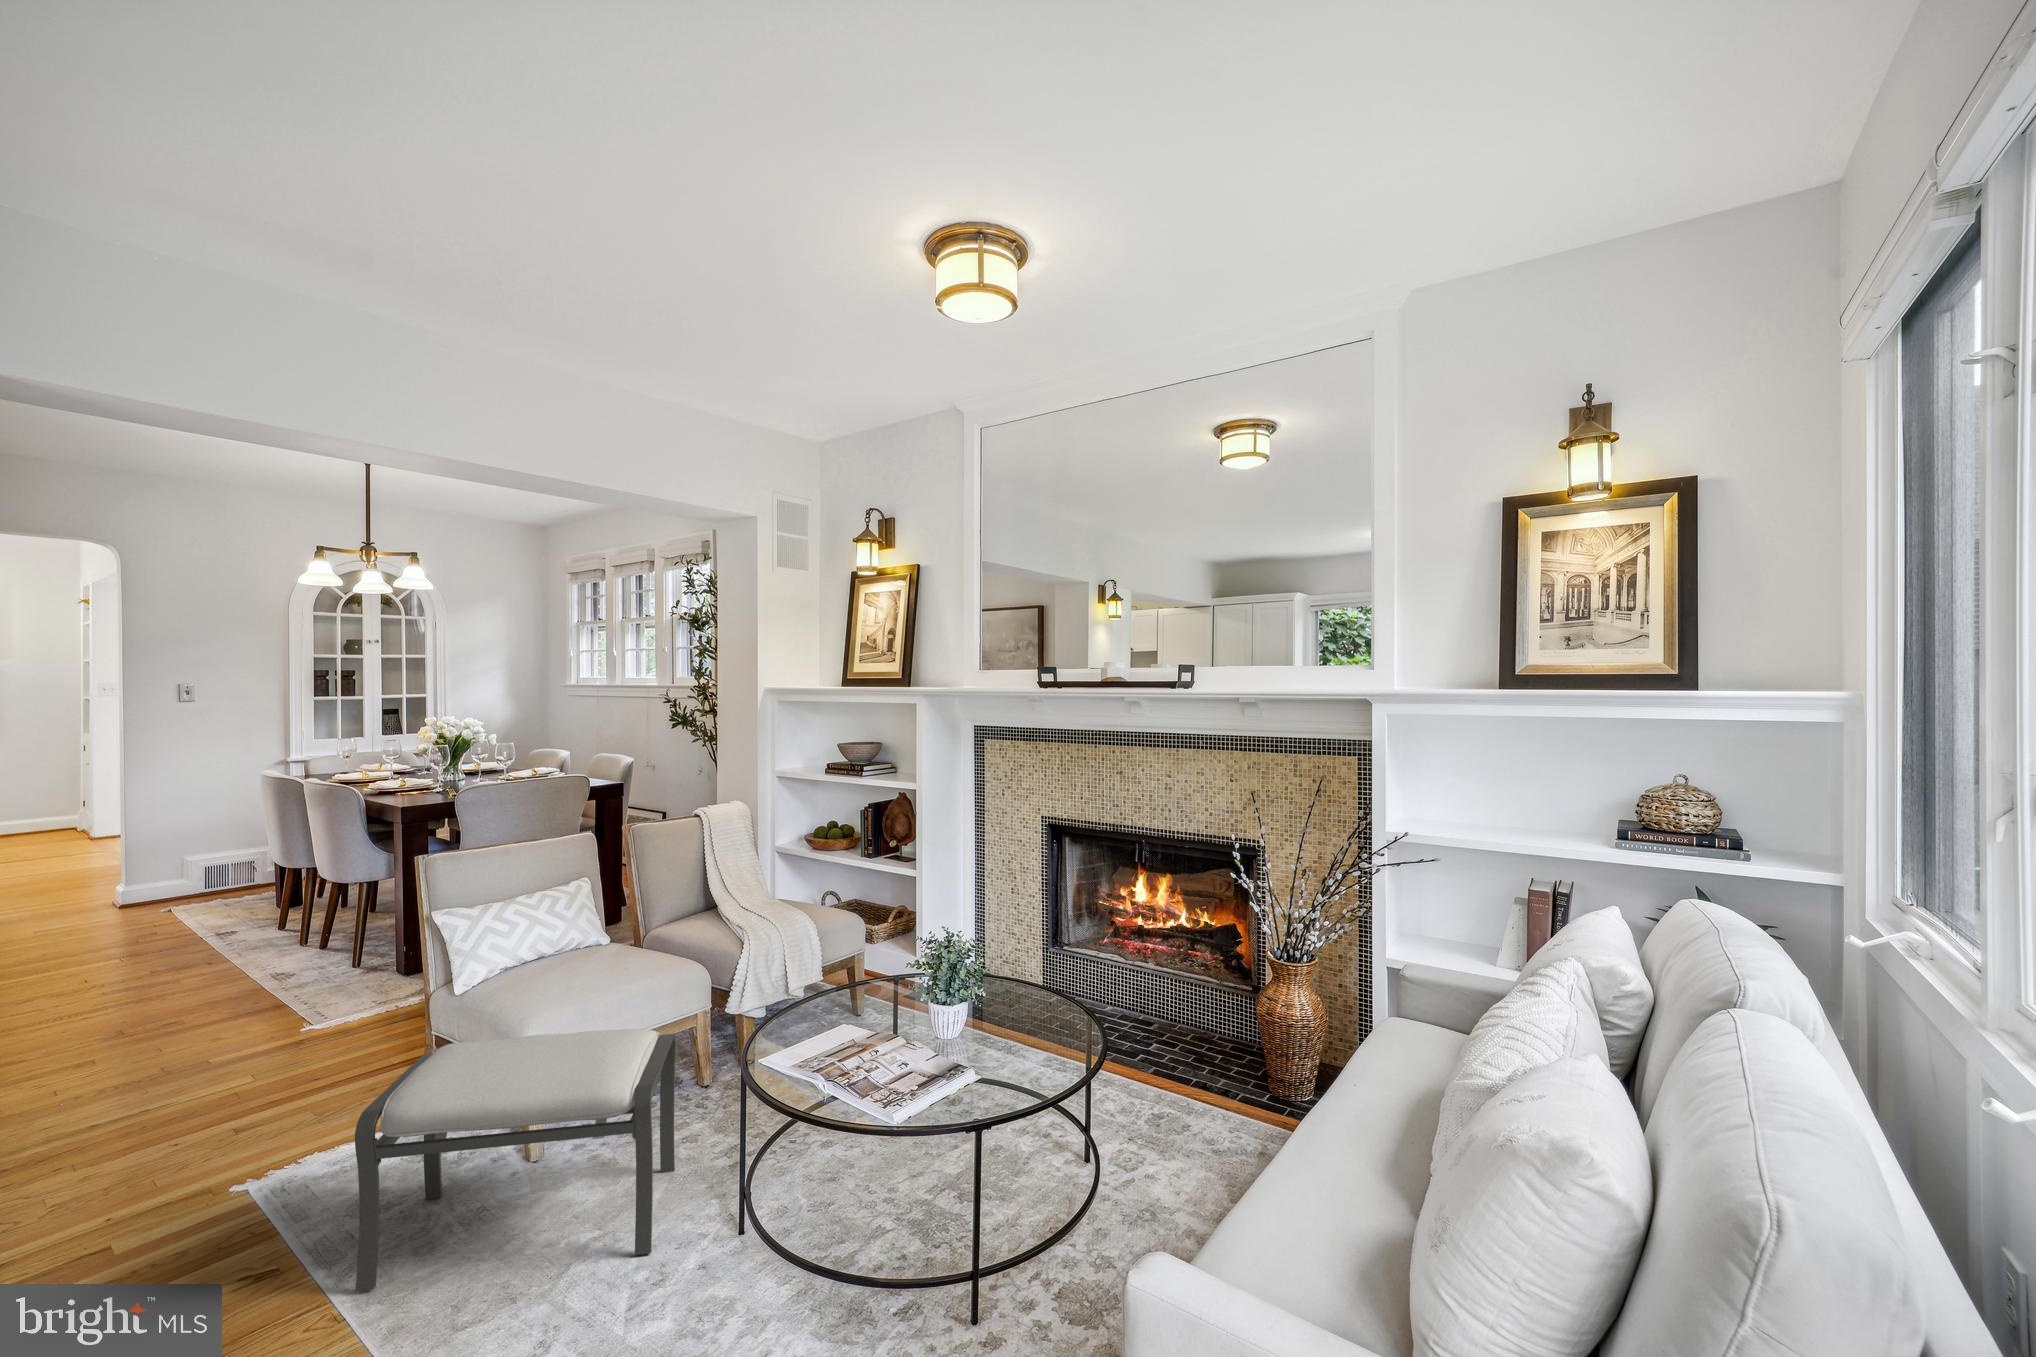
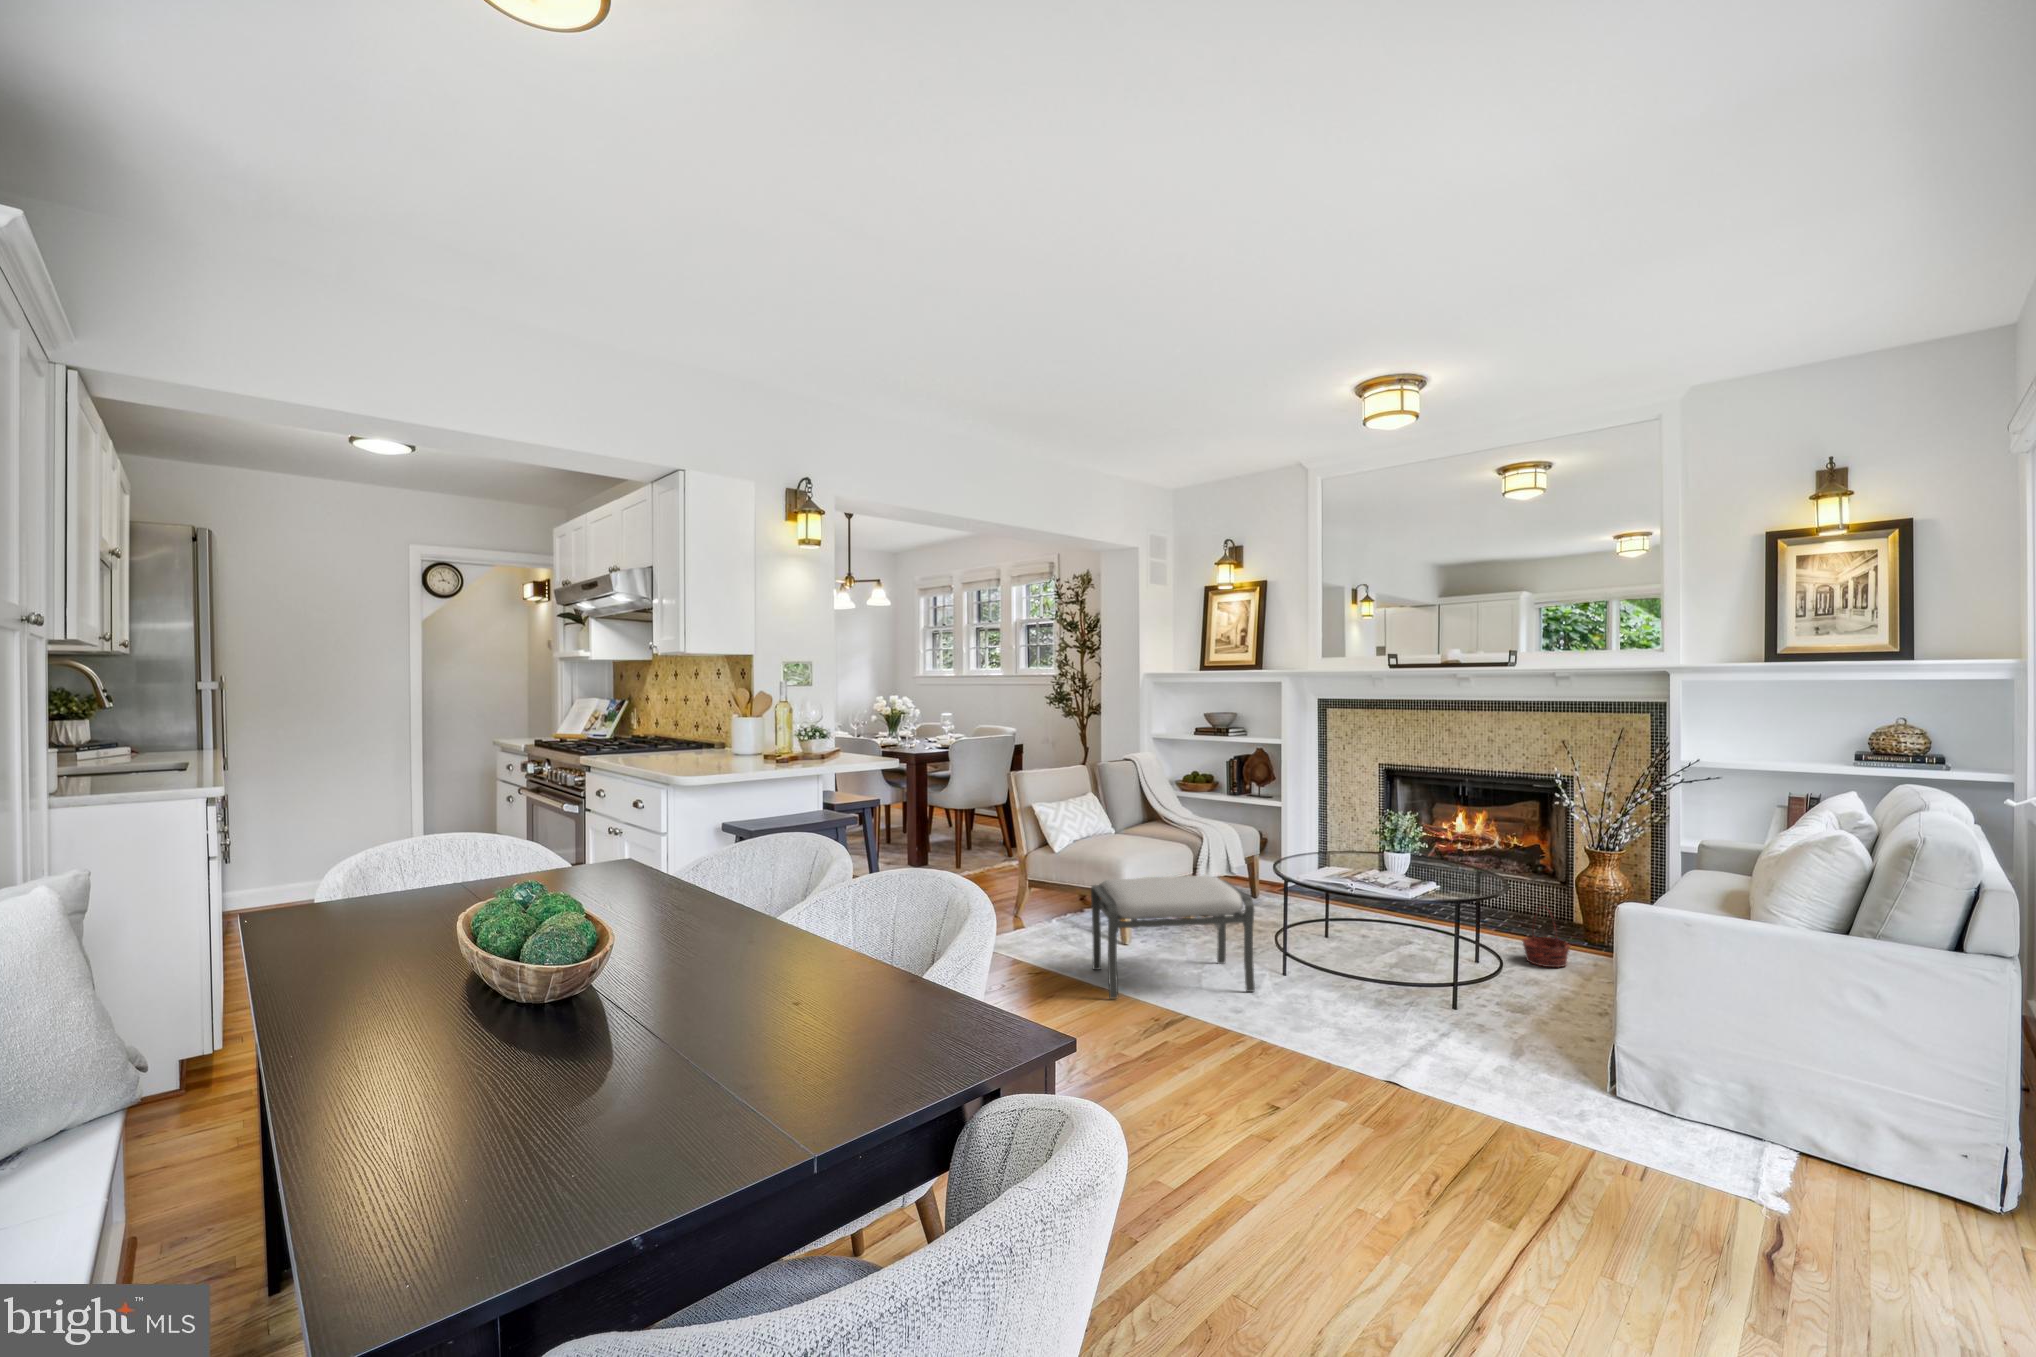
basket: none [1148,1061,1214,1163] -> present [1523,906,1570,967]

